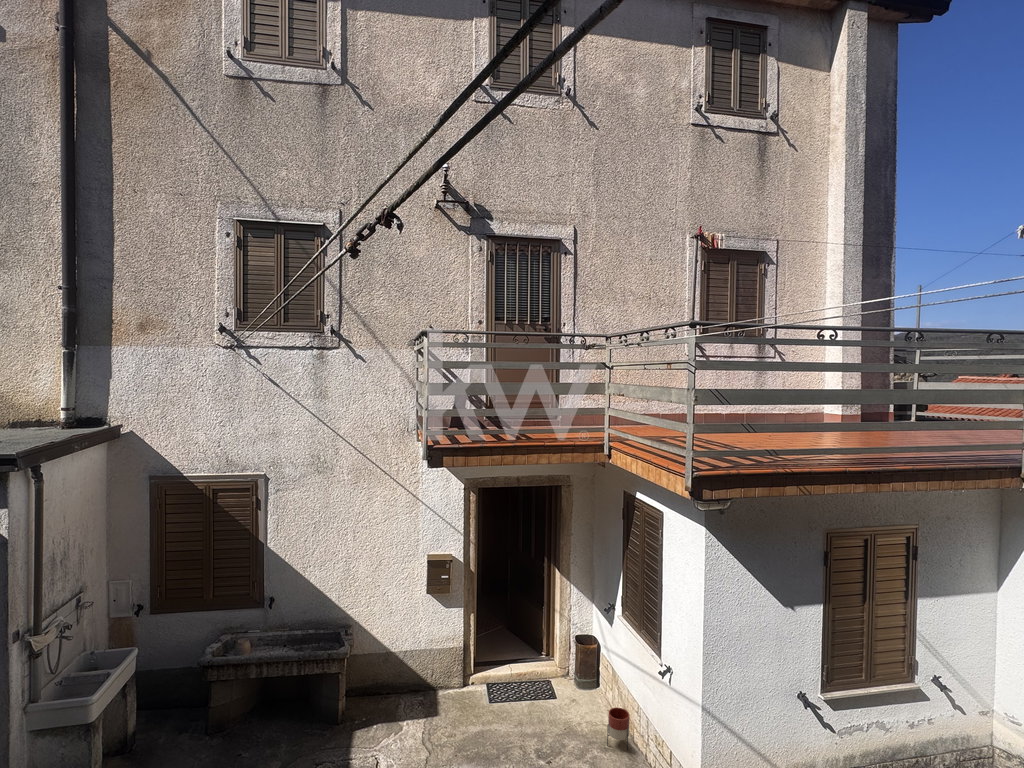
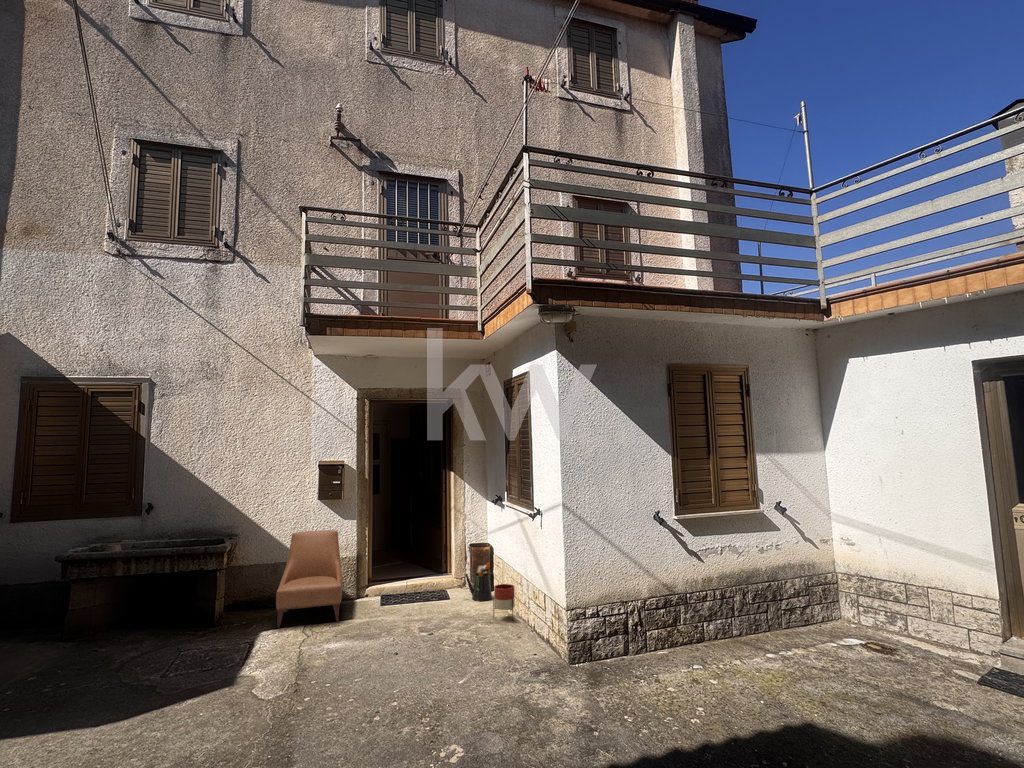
chair: none [395,623,456,735] -> present [276,530,343,627]
watering can: none [573,663,605,706] -> present [465,562,492,601]

